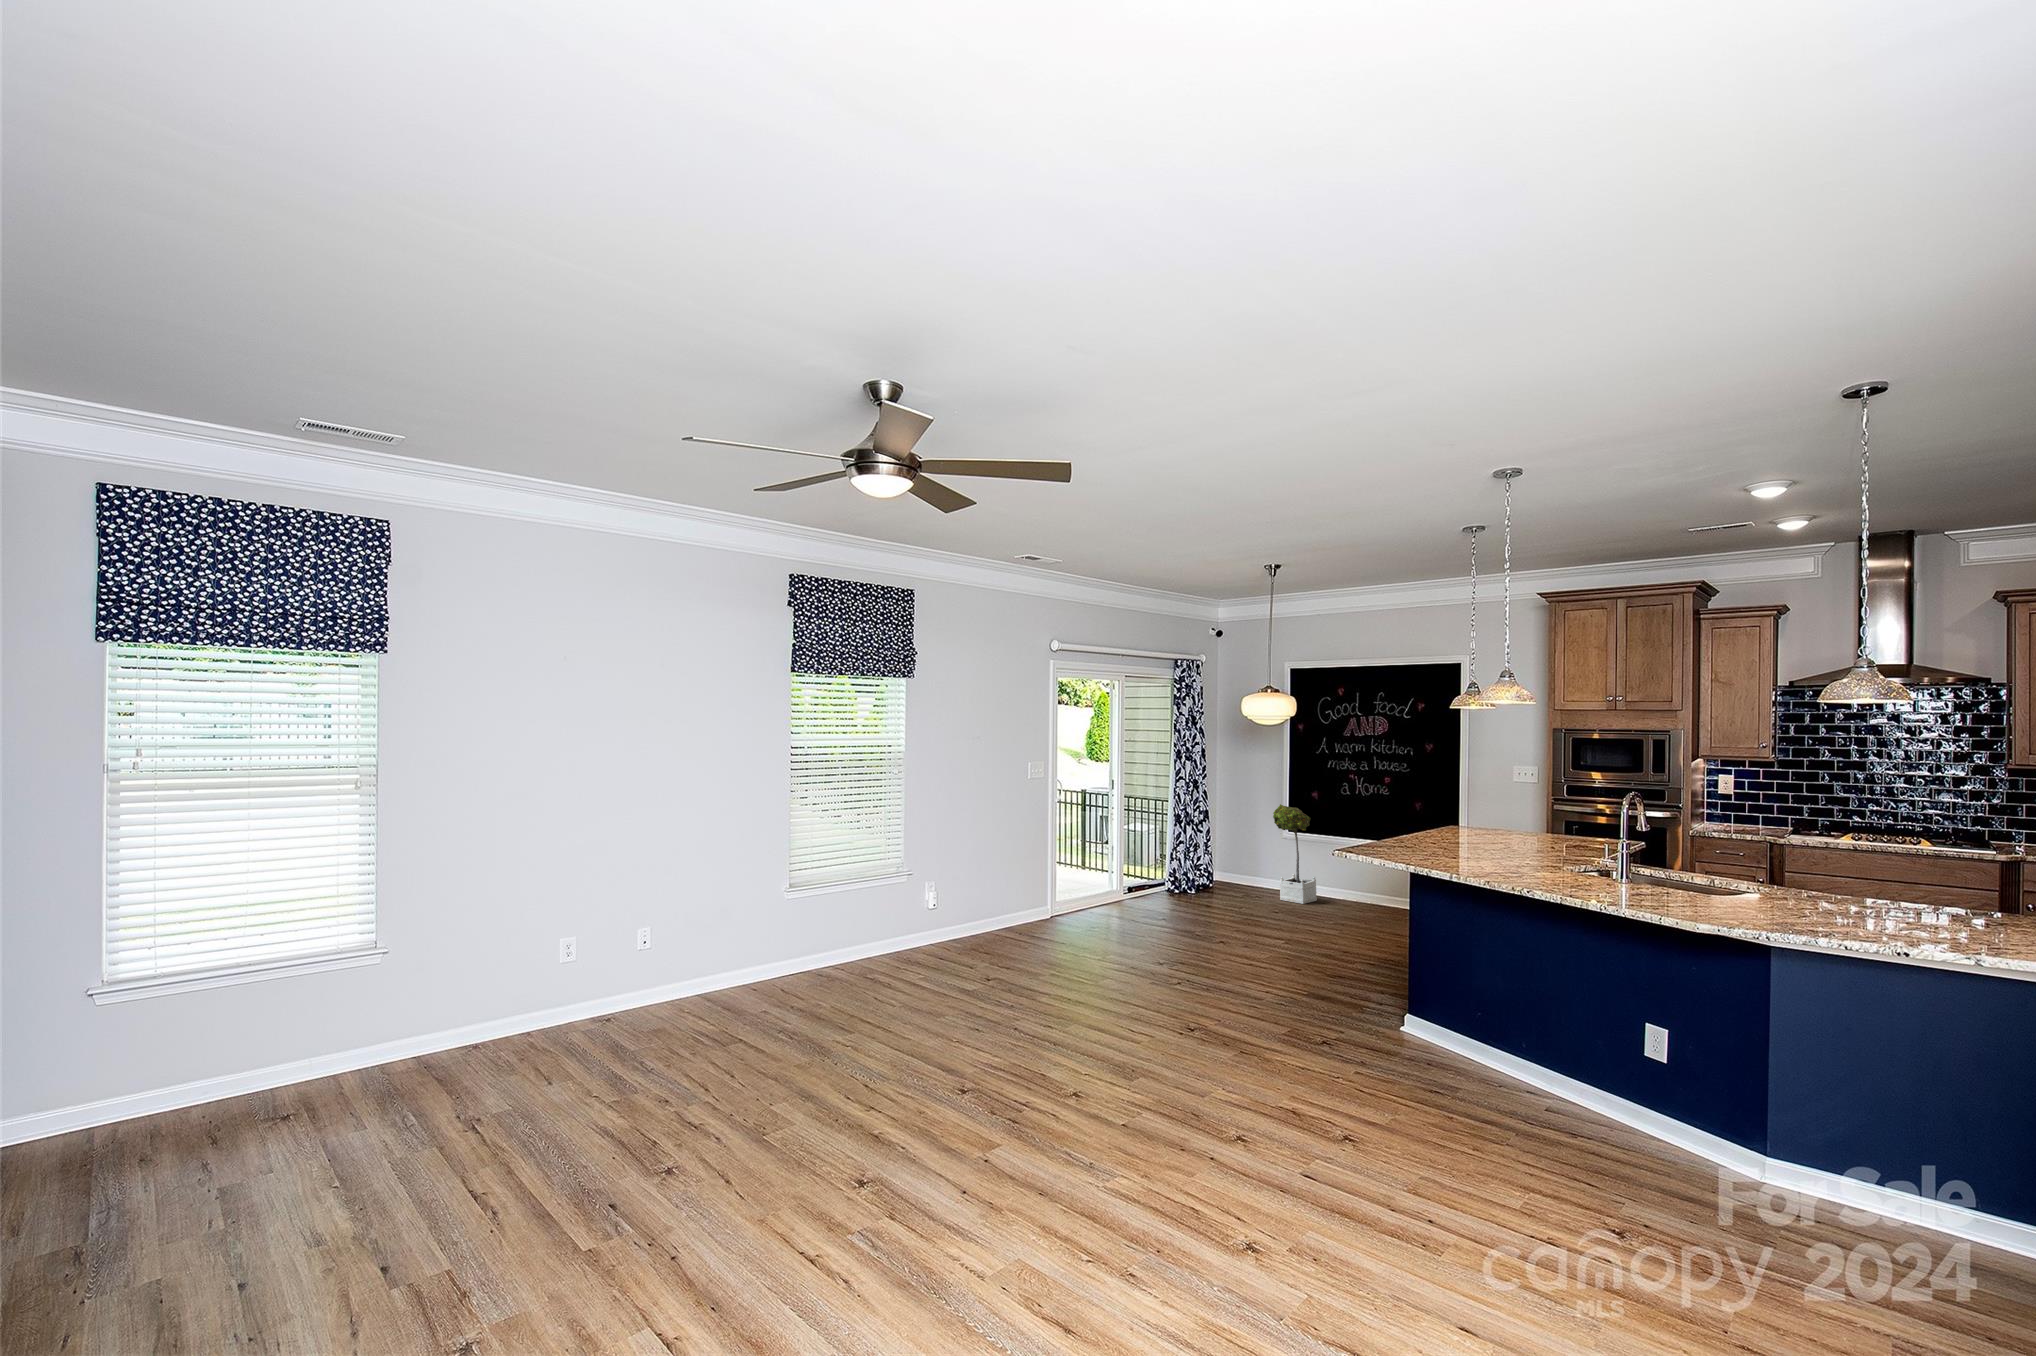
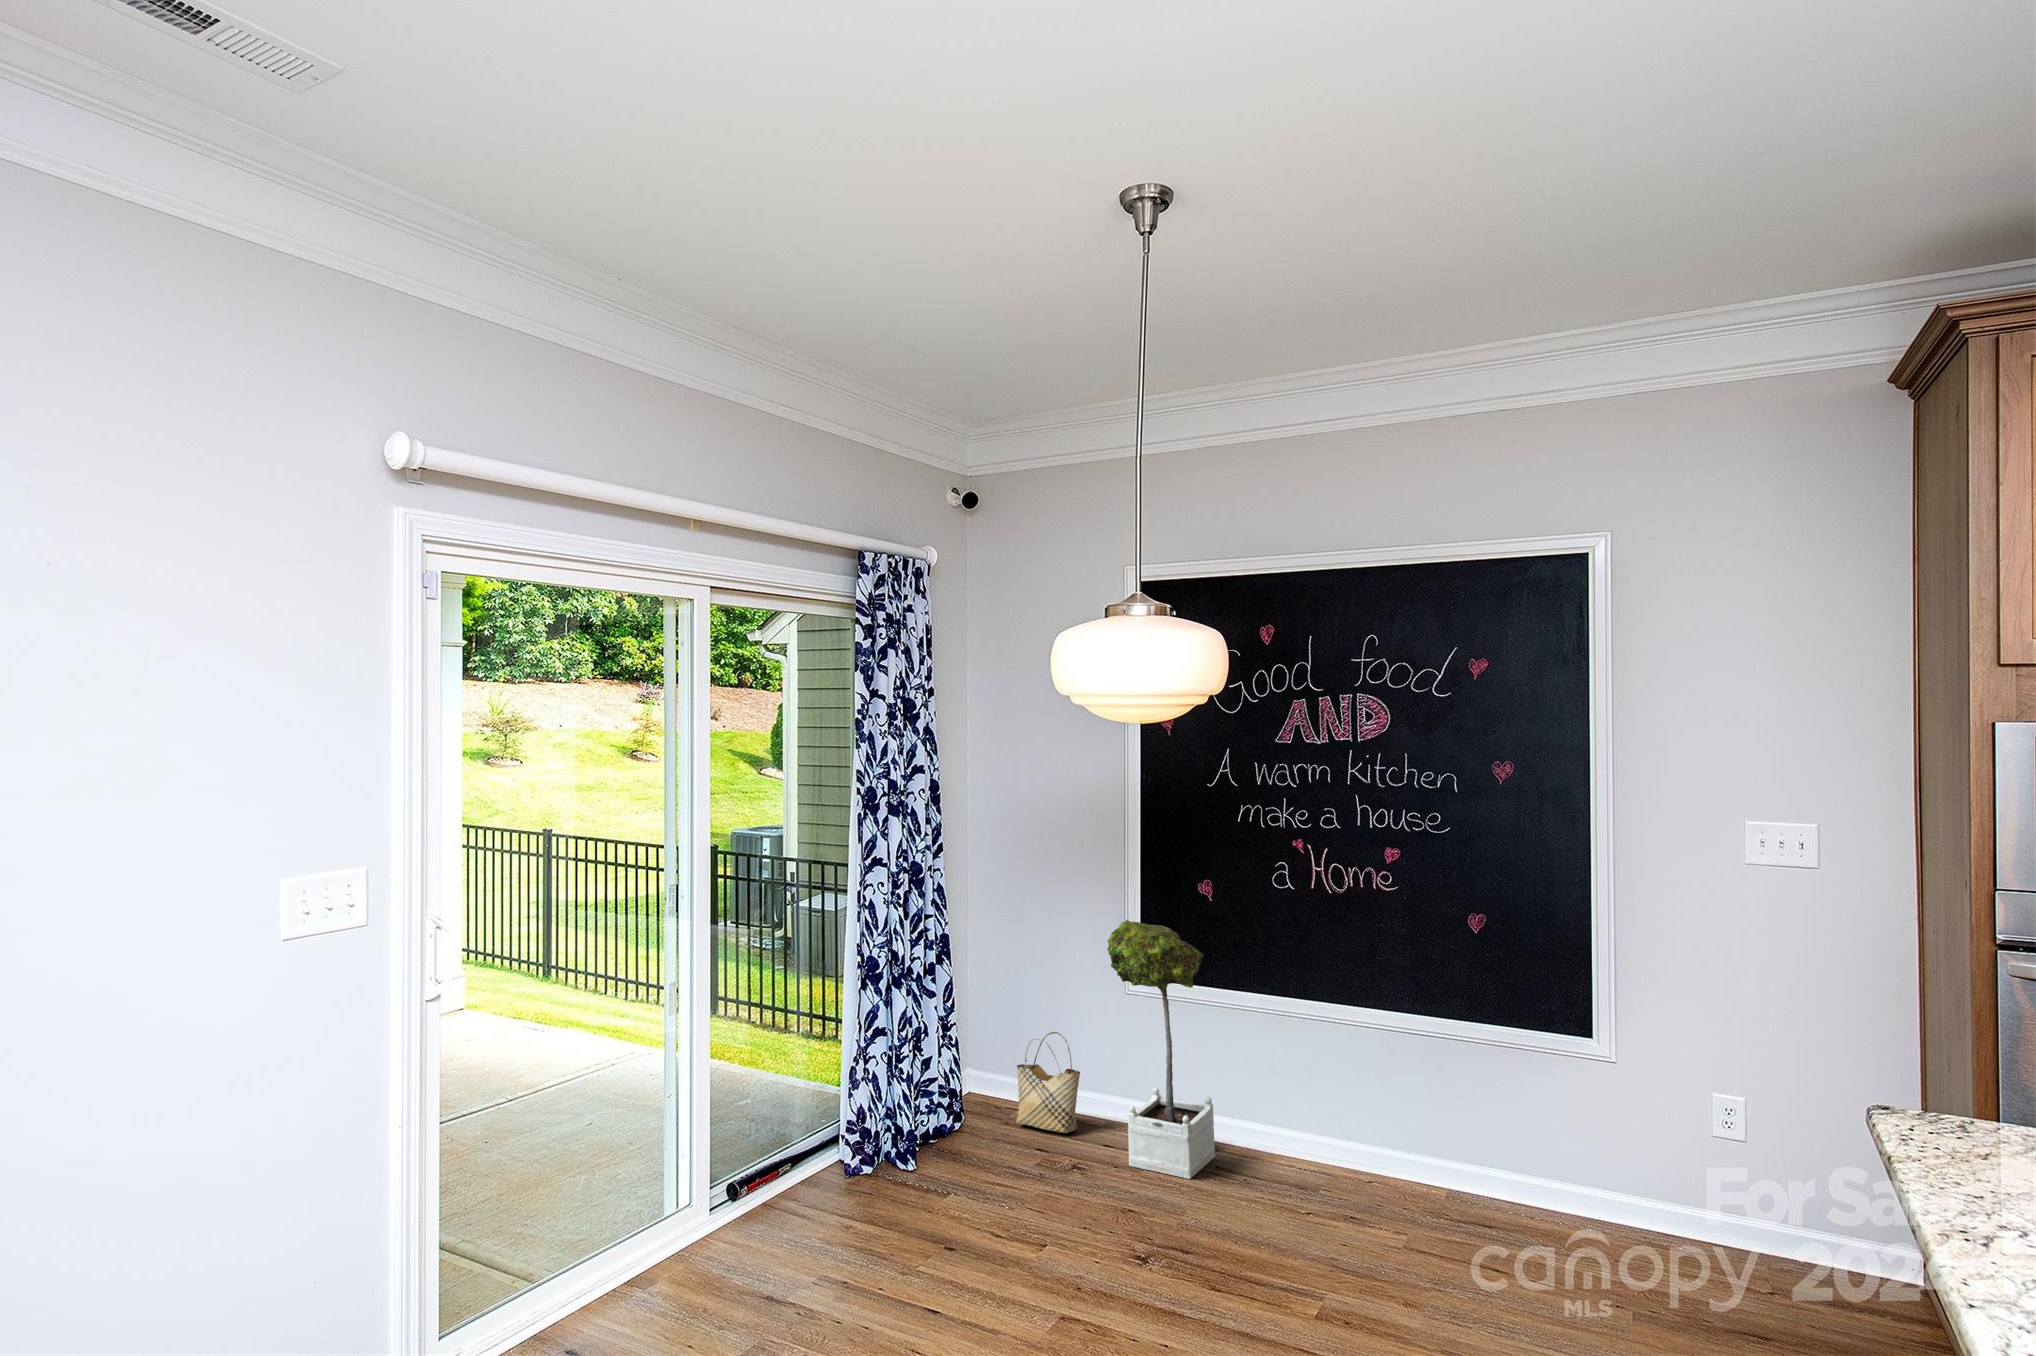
woven basket: none [1237,853,1263,892] -> present [1016,1032,1080,1133]

